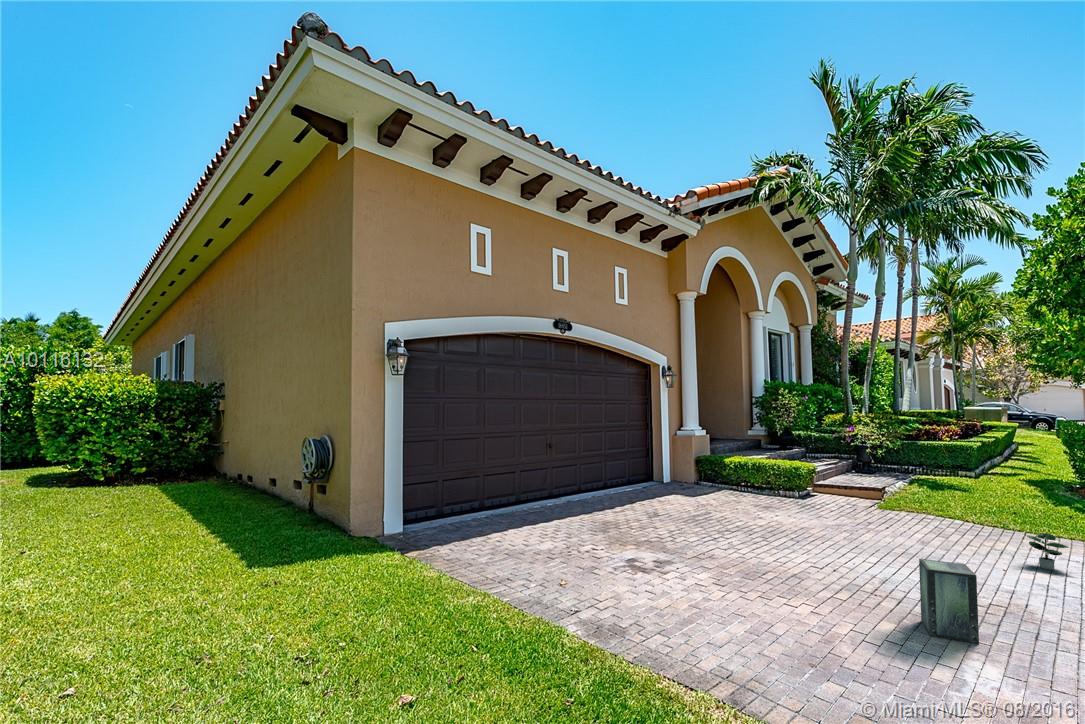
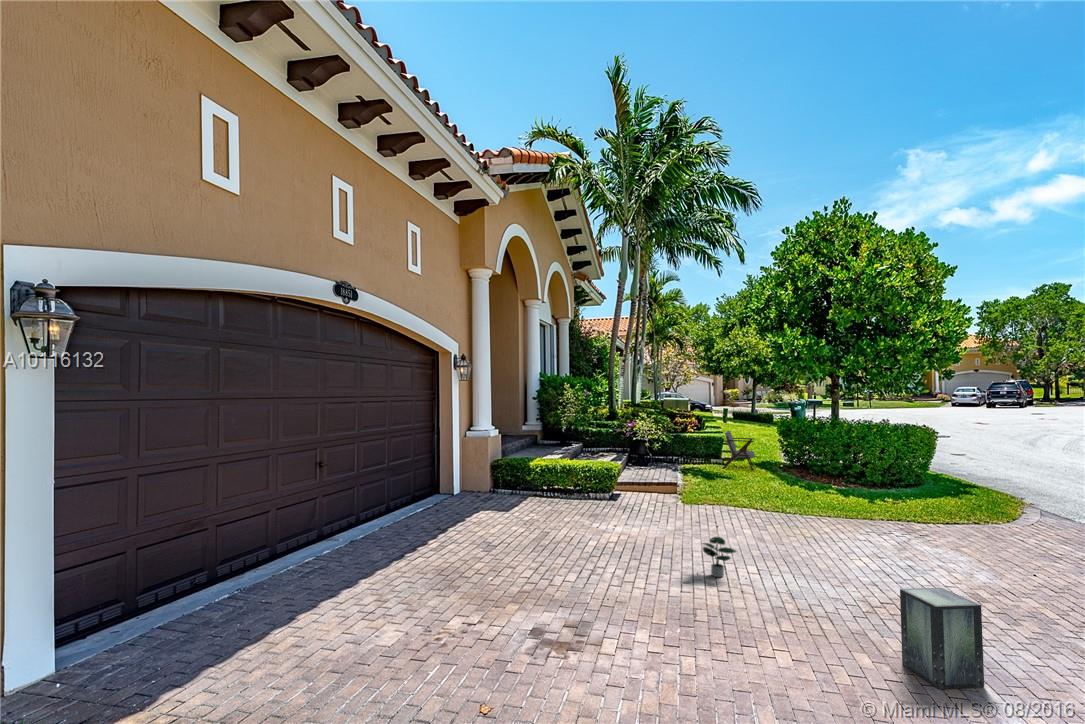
lounge chair: none [975,442,1025,488] -> present [723,431,754,470]
potted plant: present [1027,533,1069,570] -> present [703,537,737,577]

